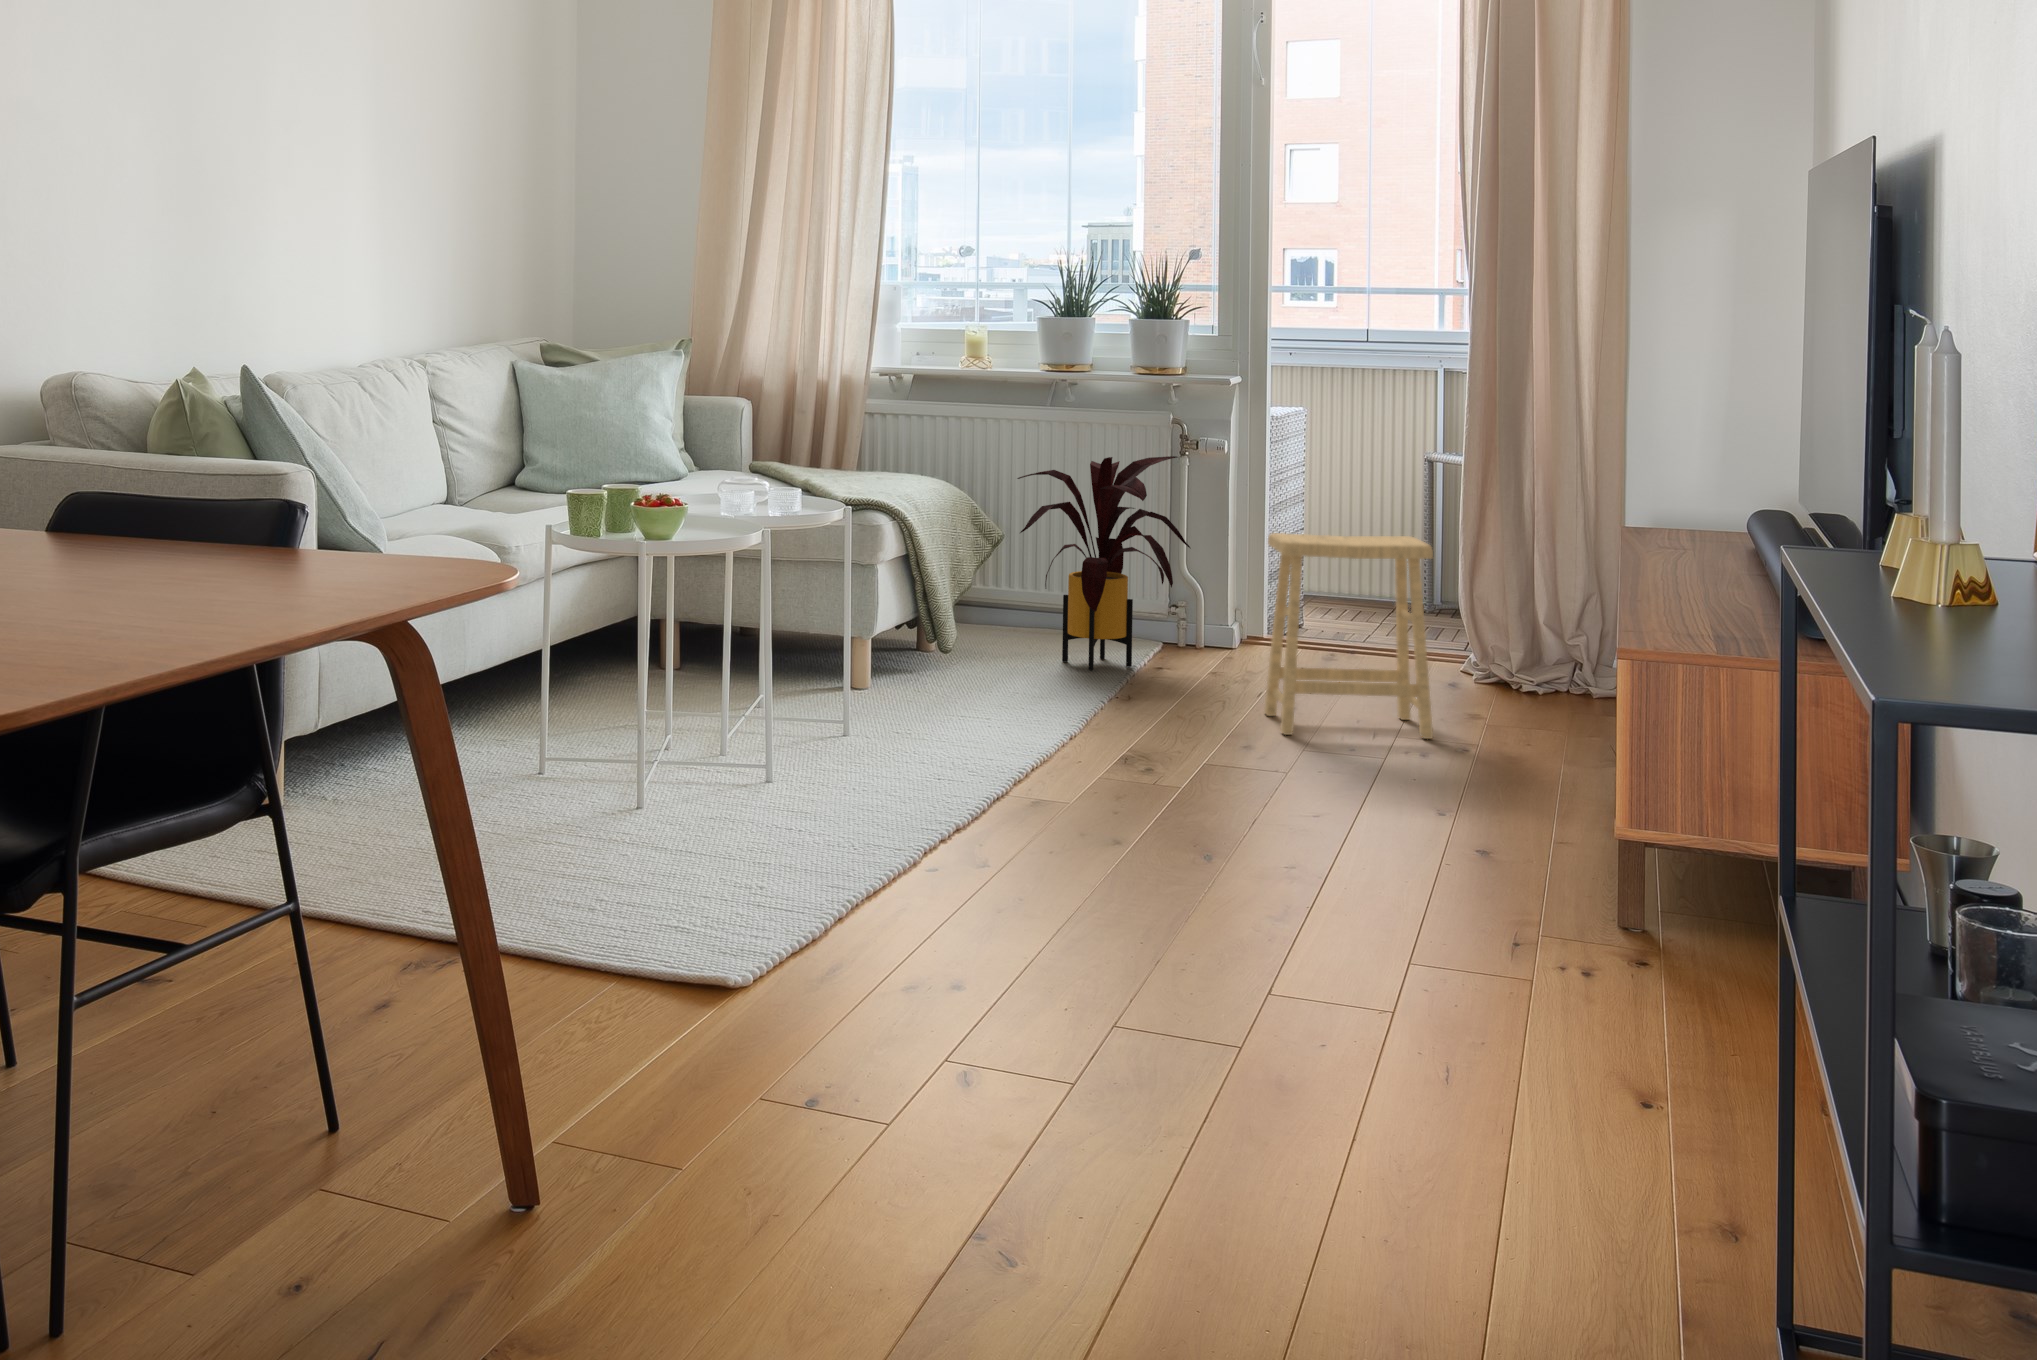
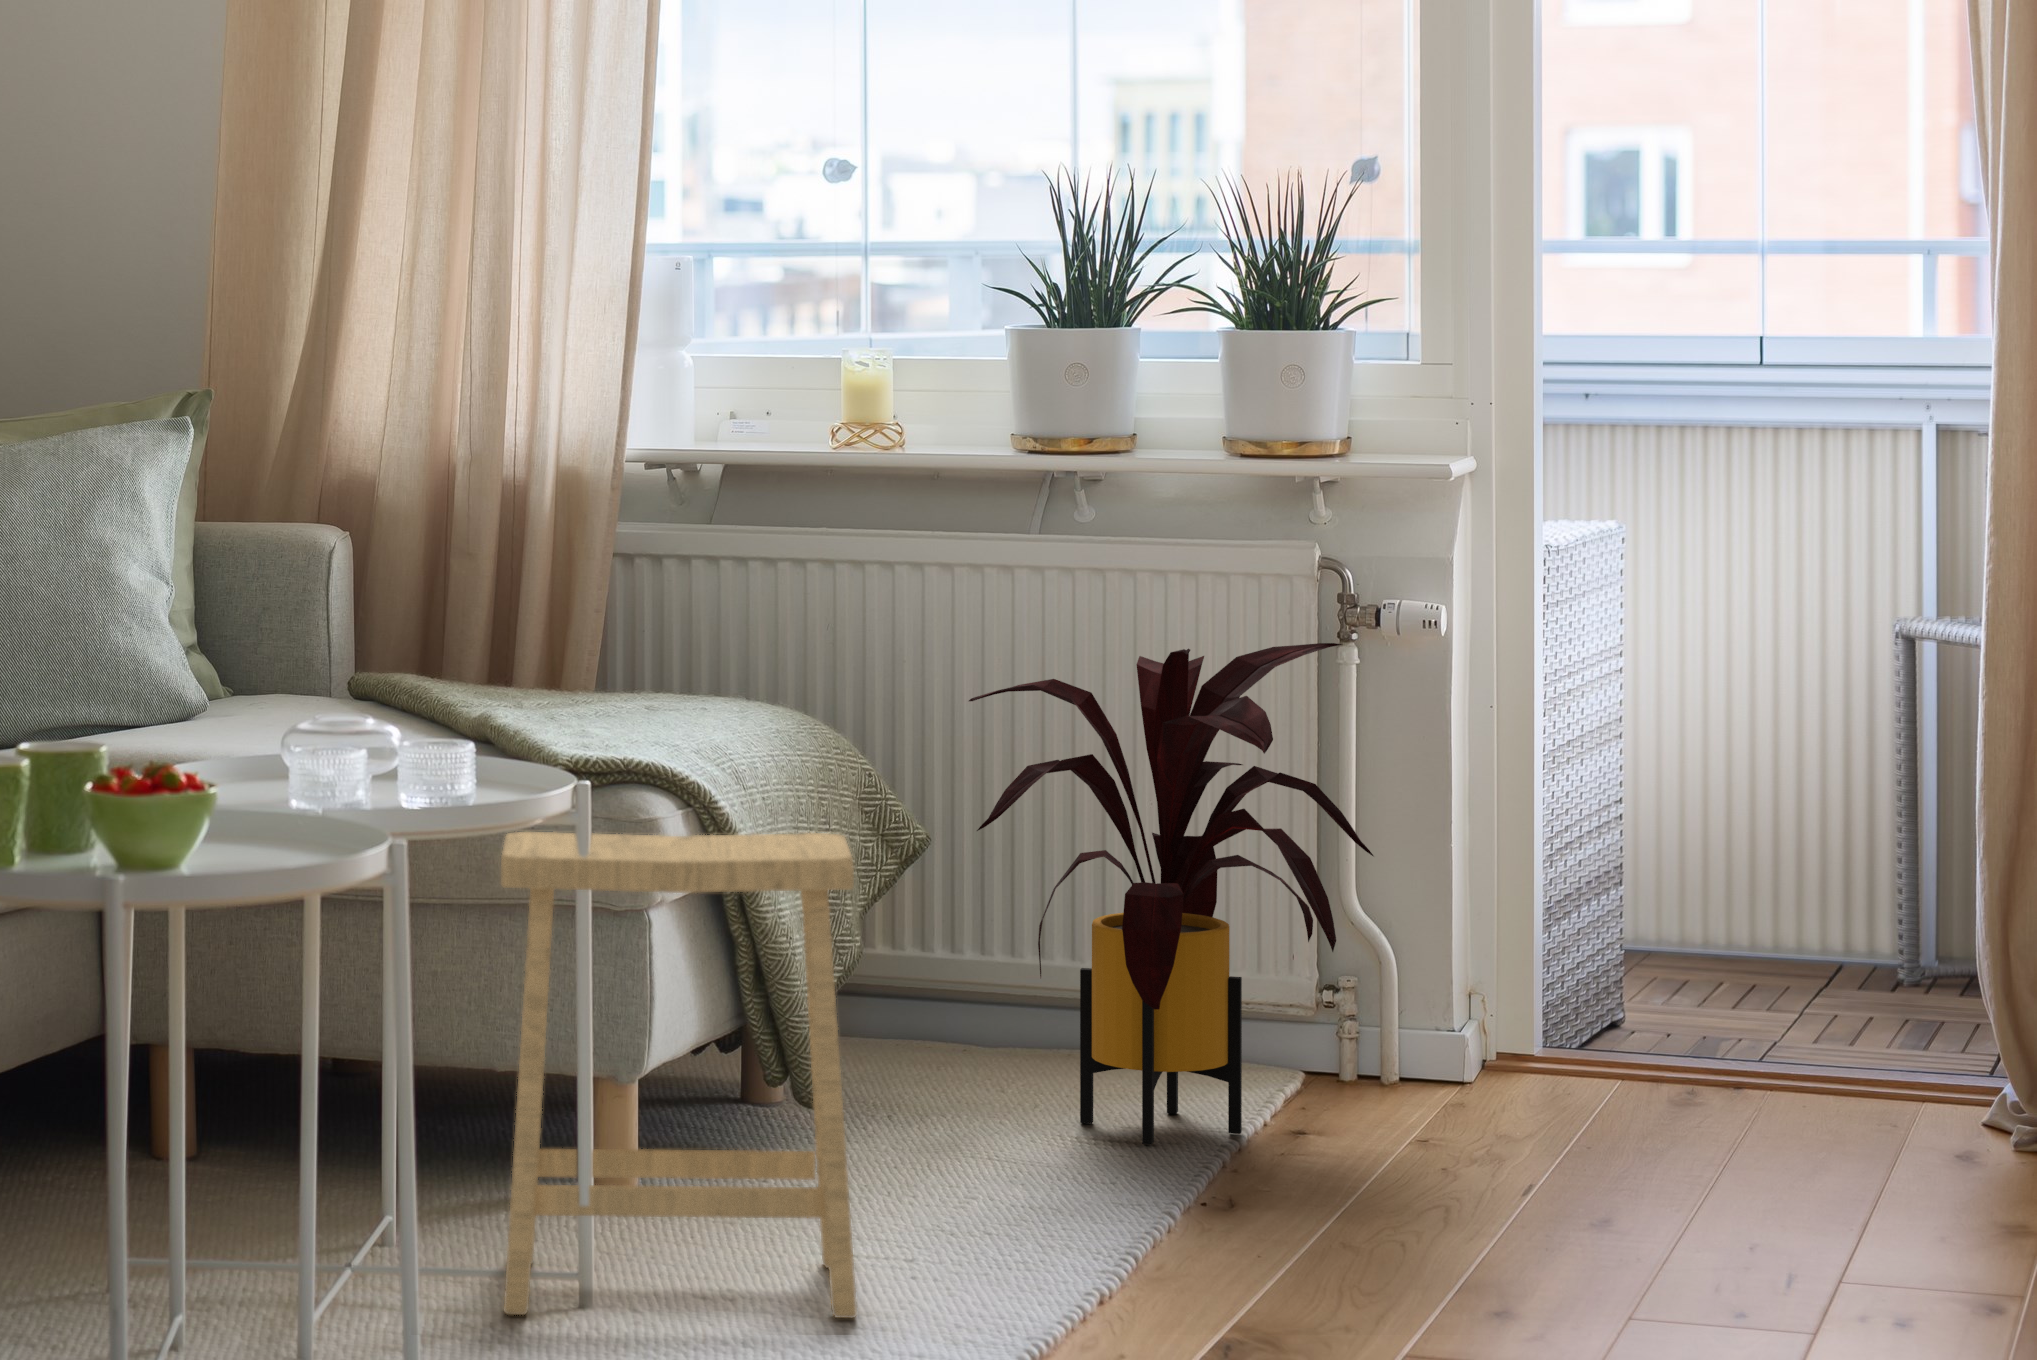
footstool: present [1264,533,1433,739] -> present [501,832,857,1318]

